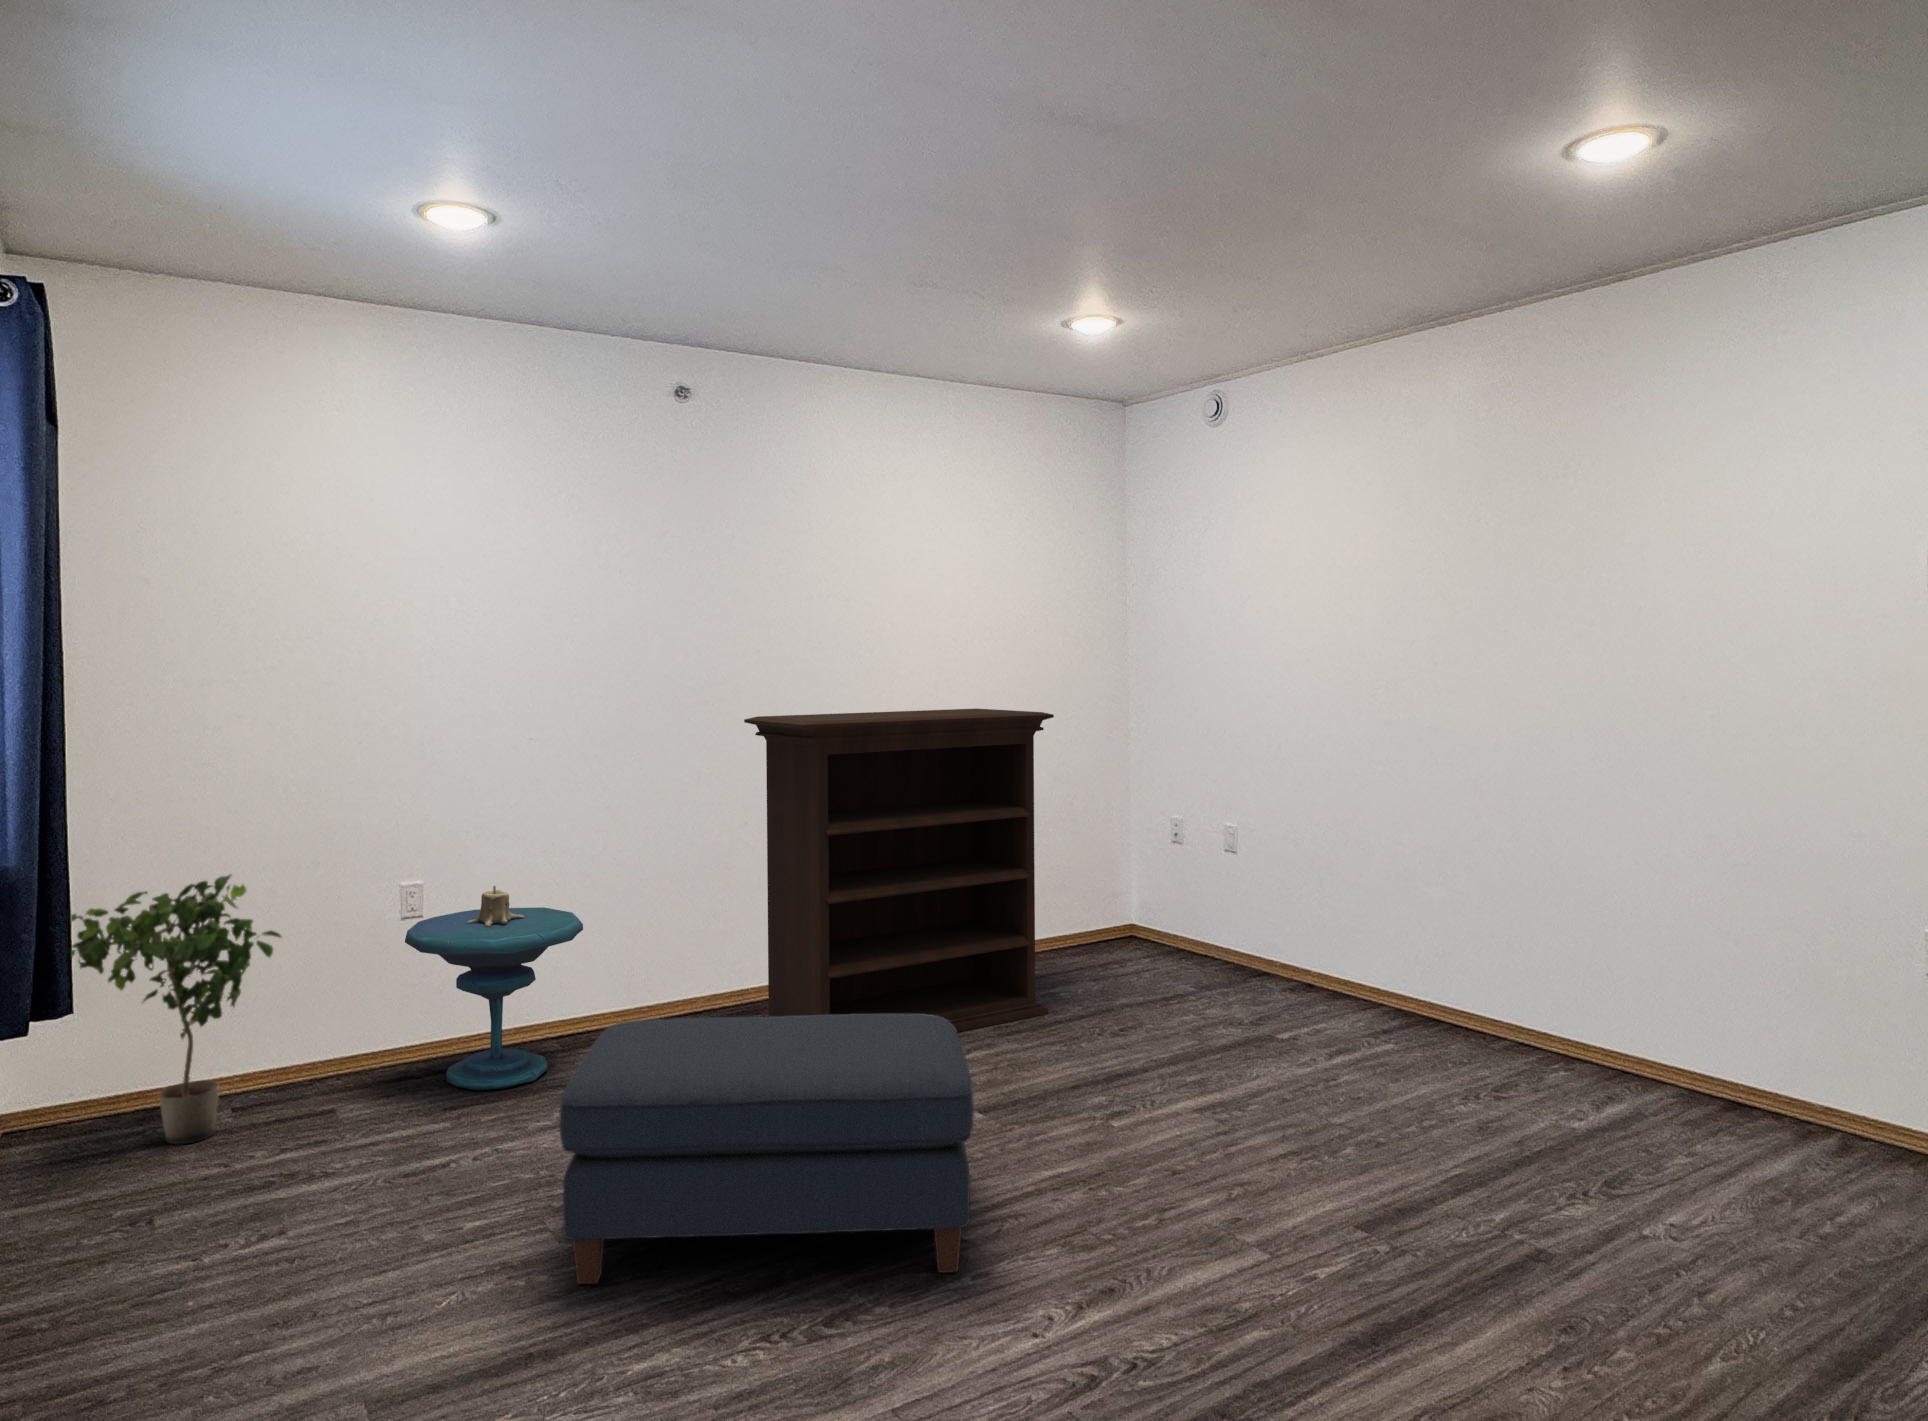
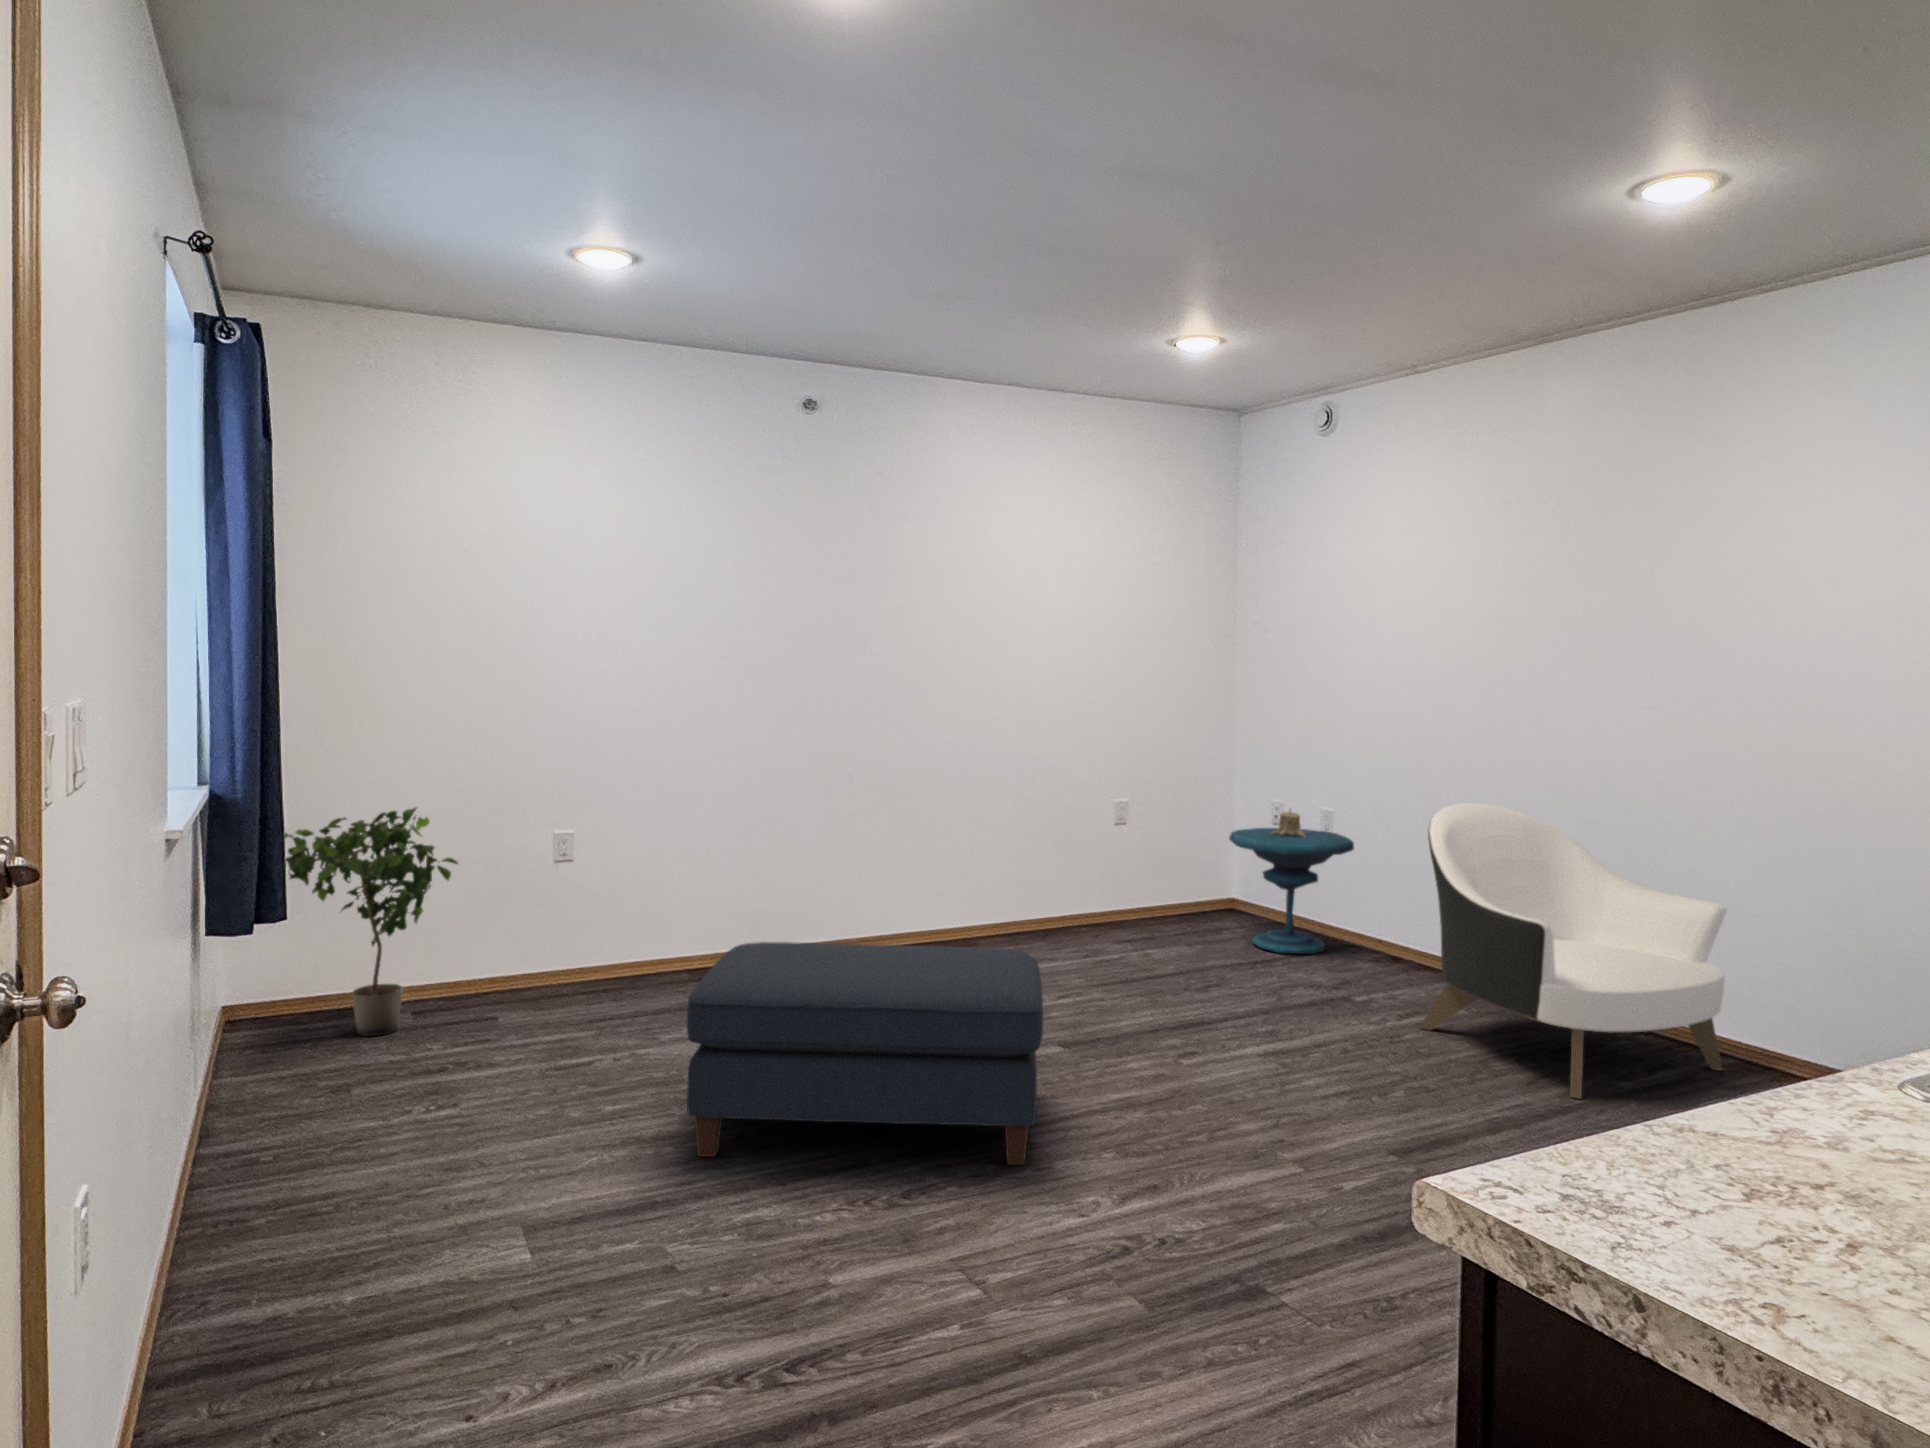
bookshelf: present [744,709,1054,1032] -> none [872,688,1157,999]
armchair: none [1356,820,1686,1147] -> present [1420,803,1727,1099]
side table: present [405,886,583,1090] -> present [1229,811,1354,954]

